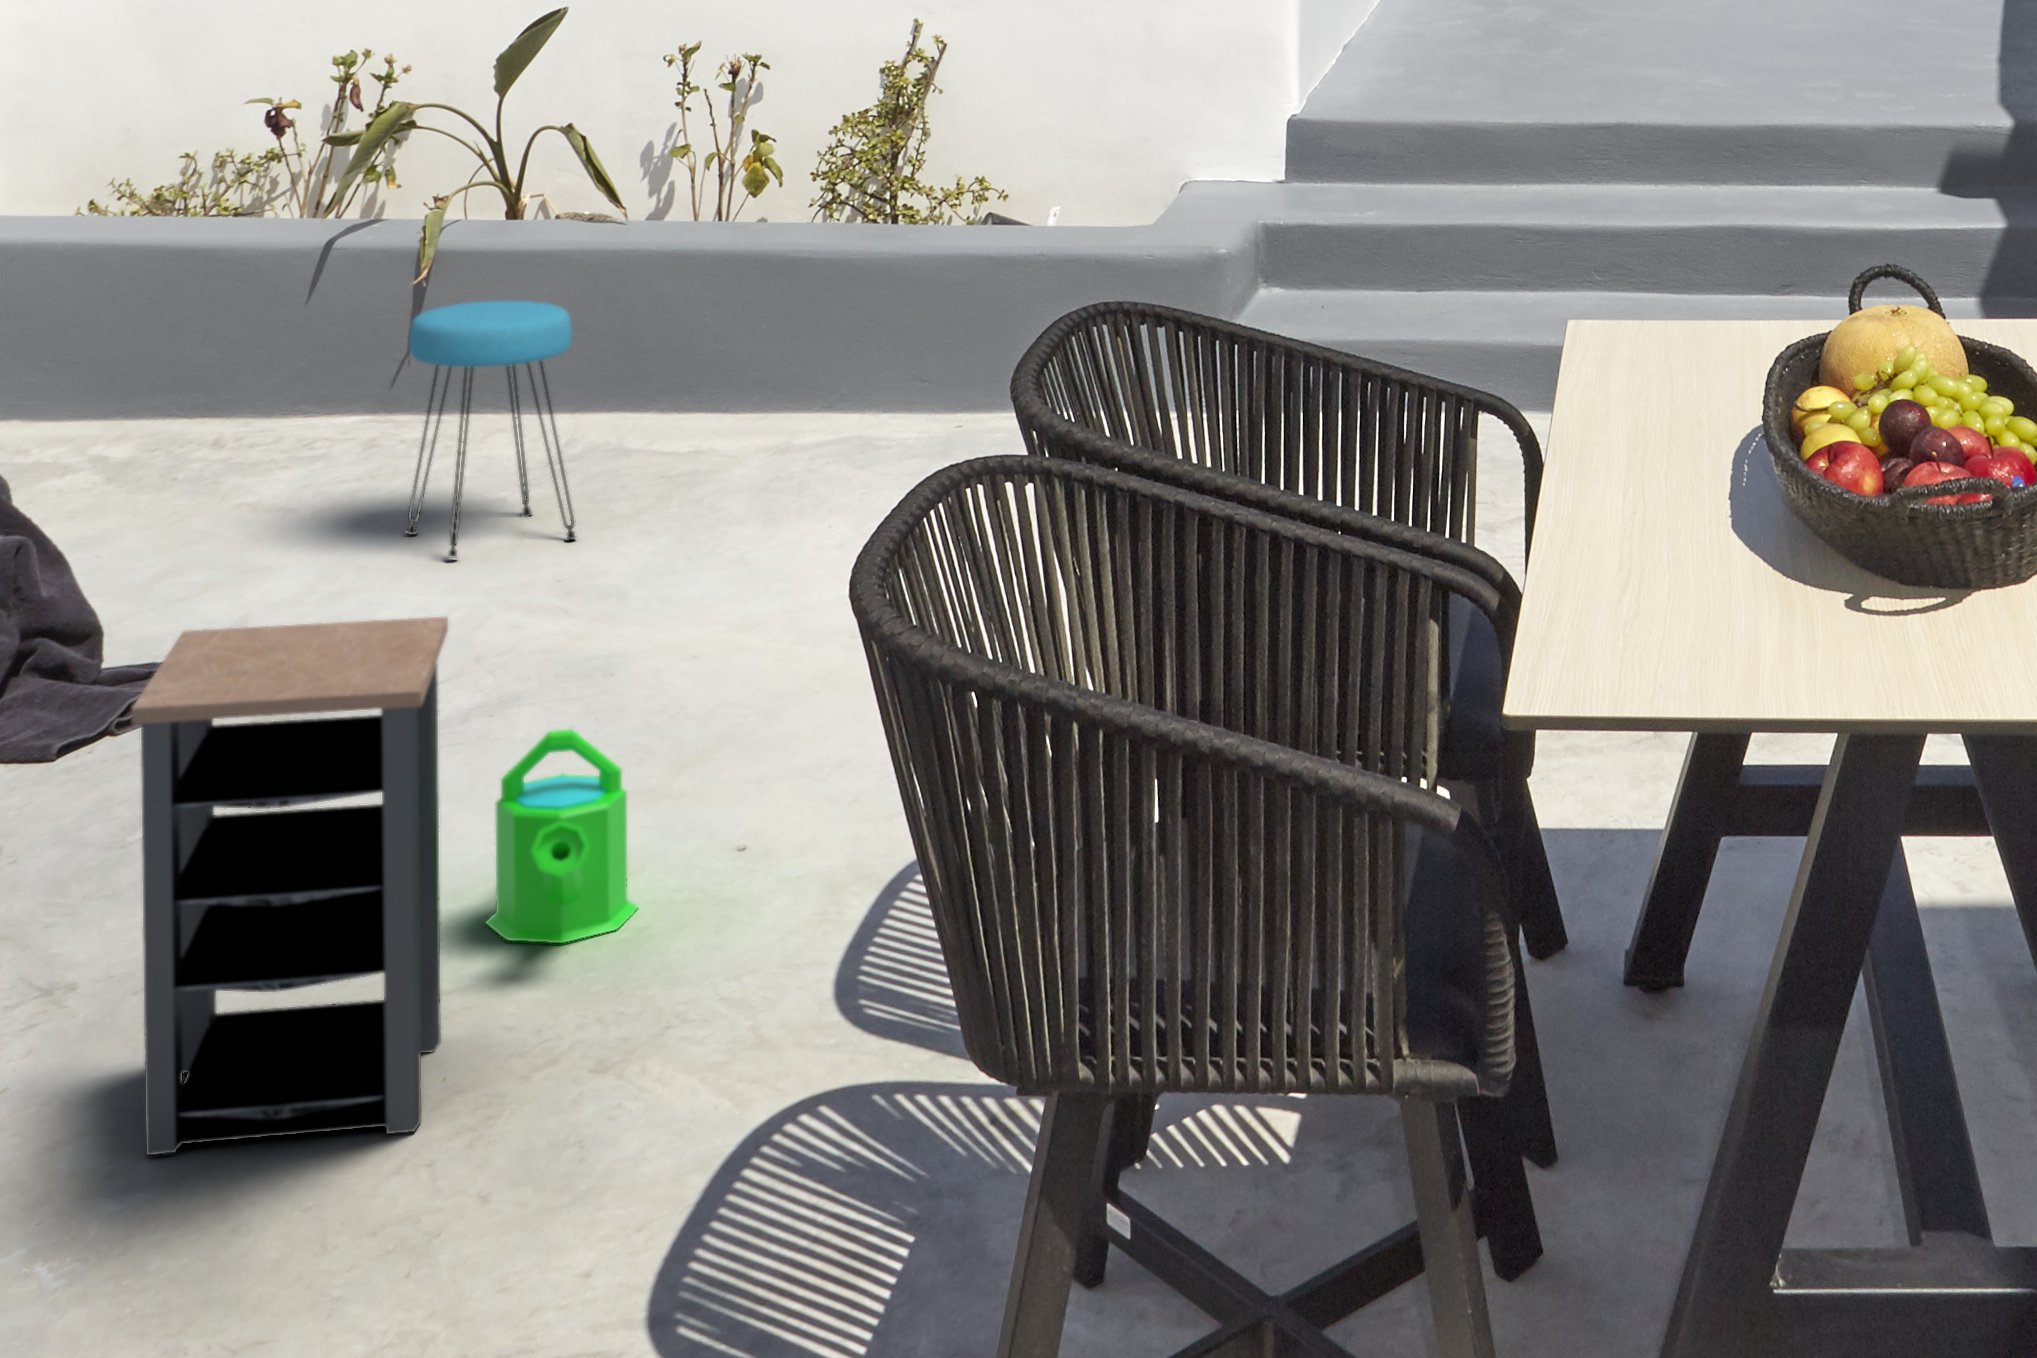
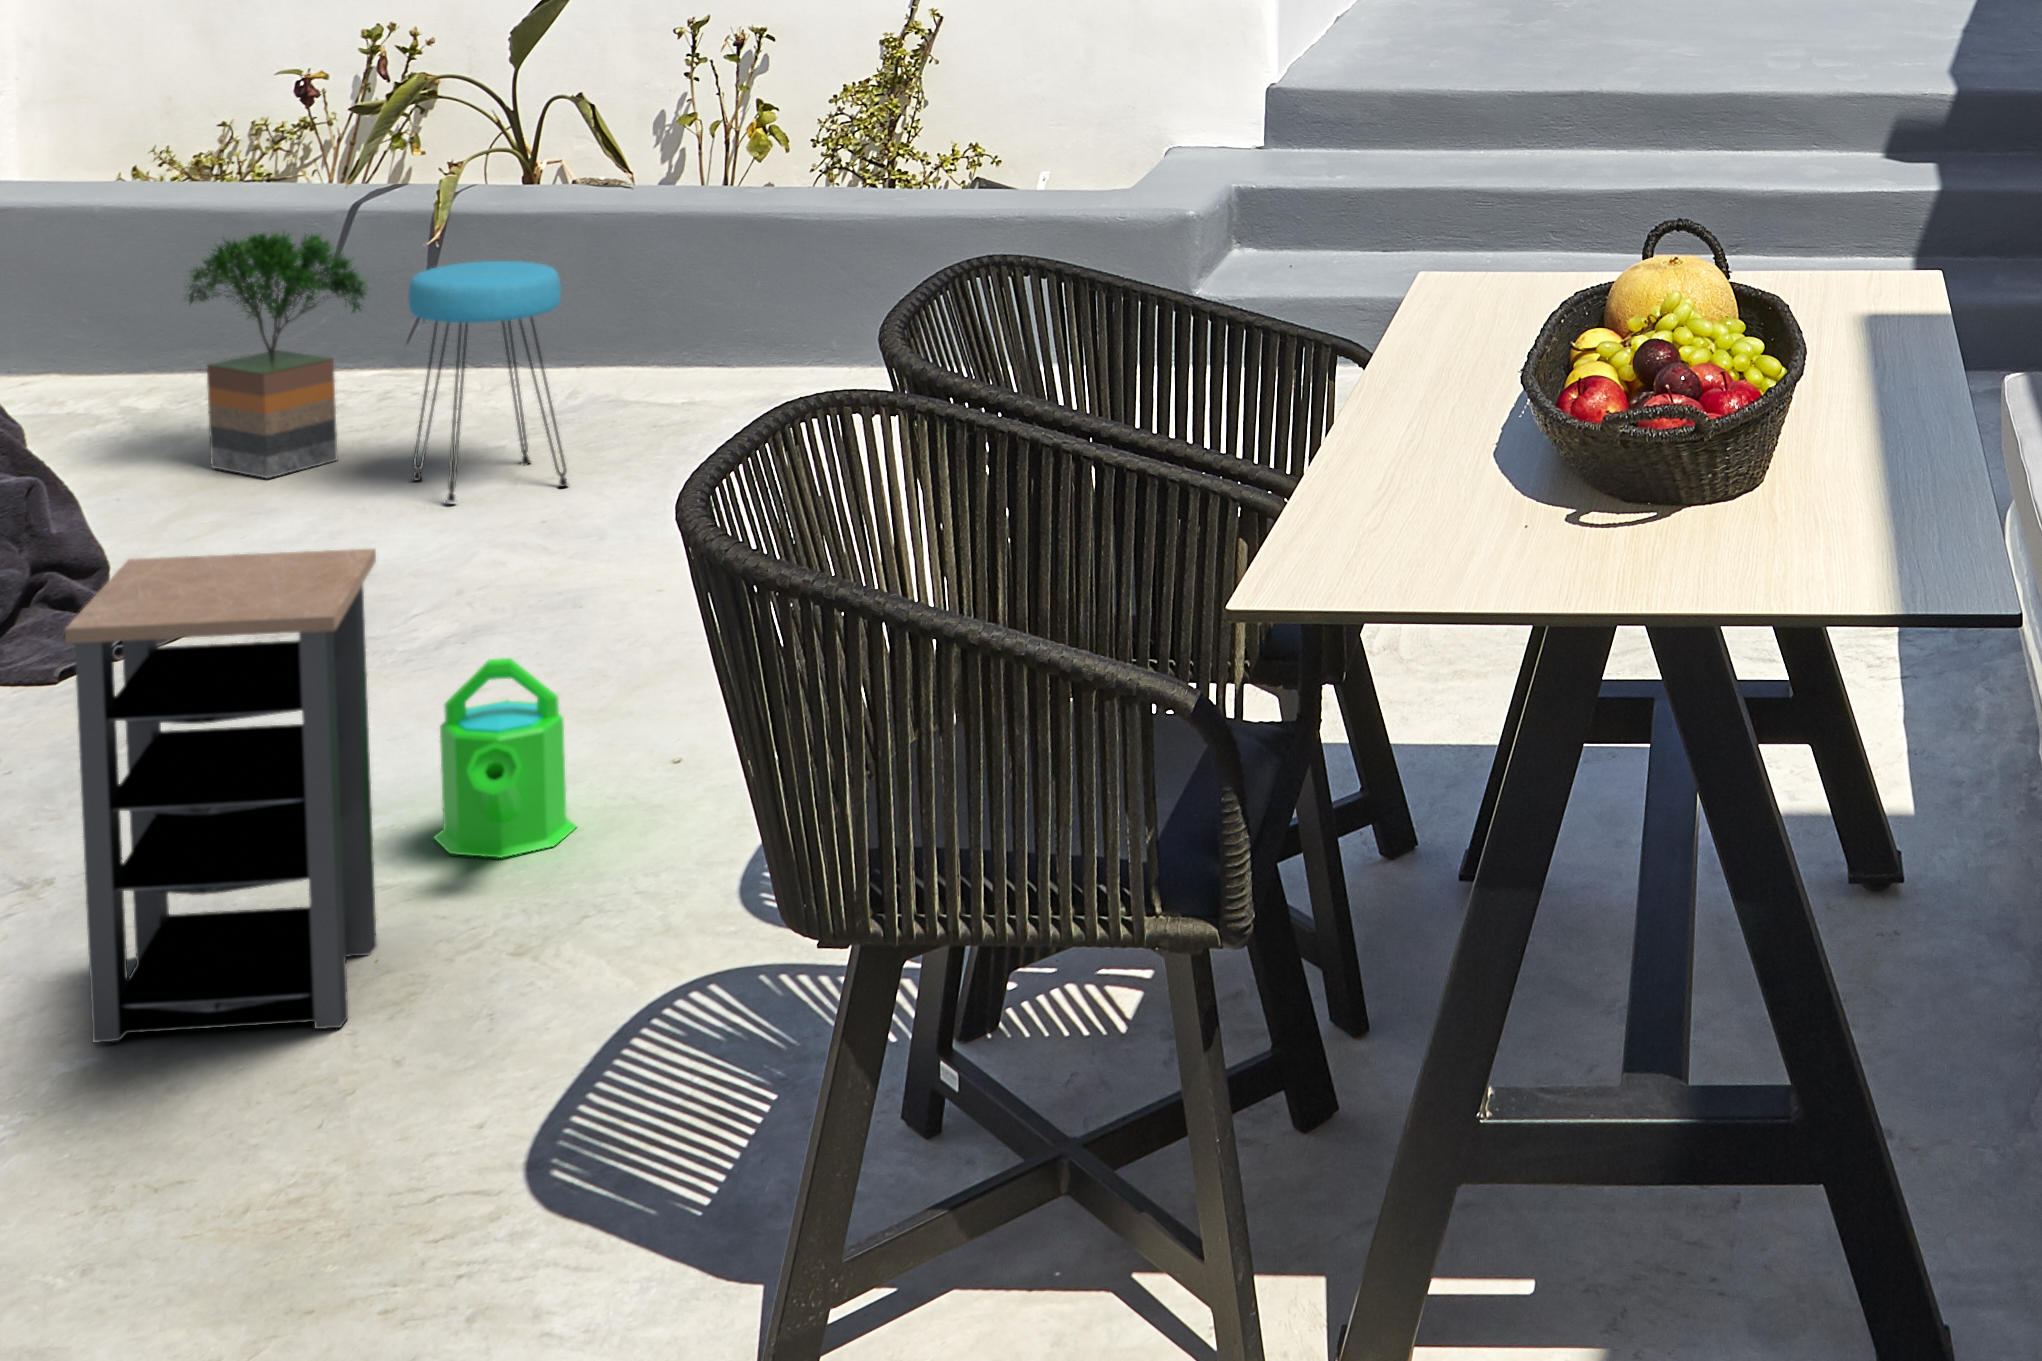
potted tree: none [157,267,366,534] -> present [185,233,368,478]

